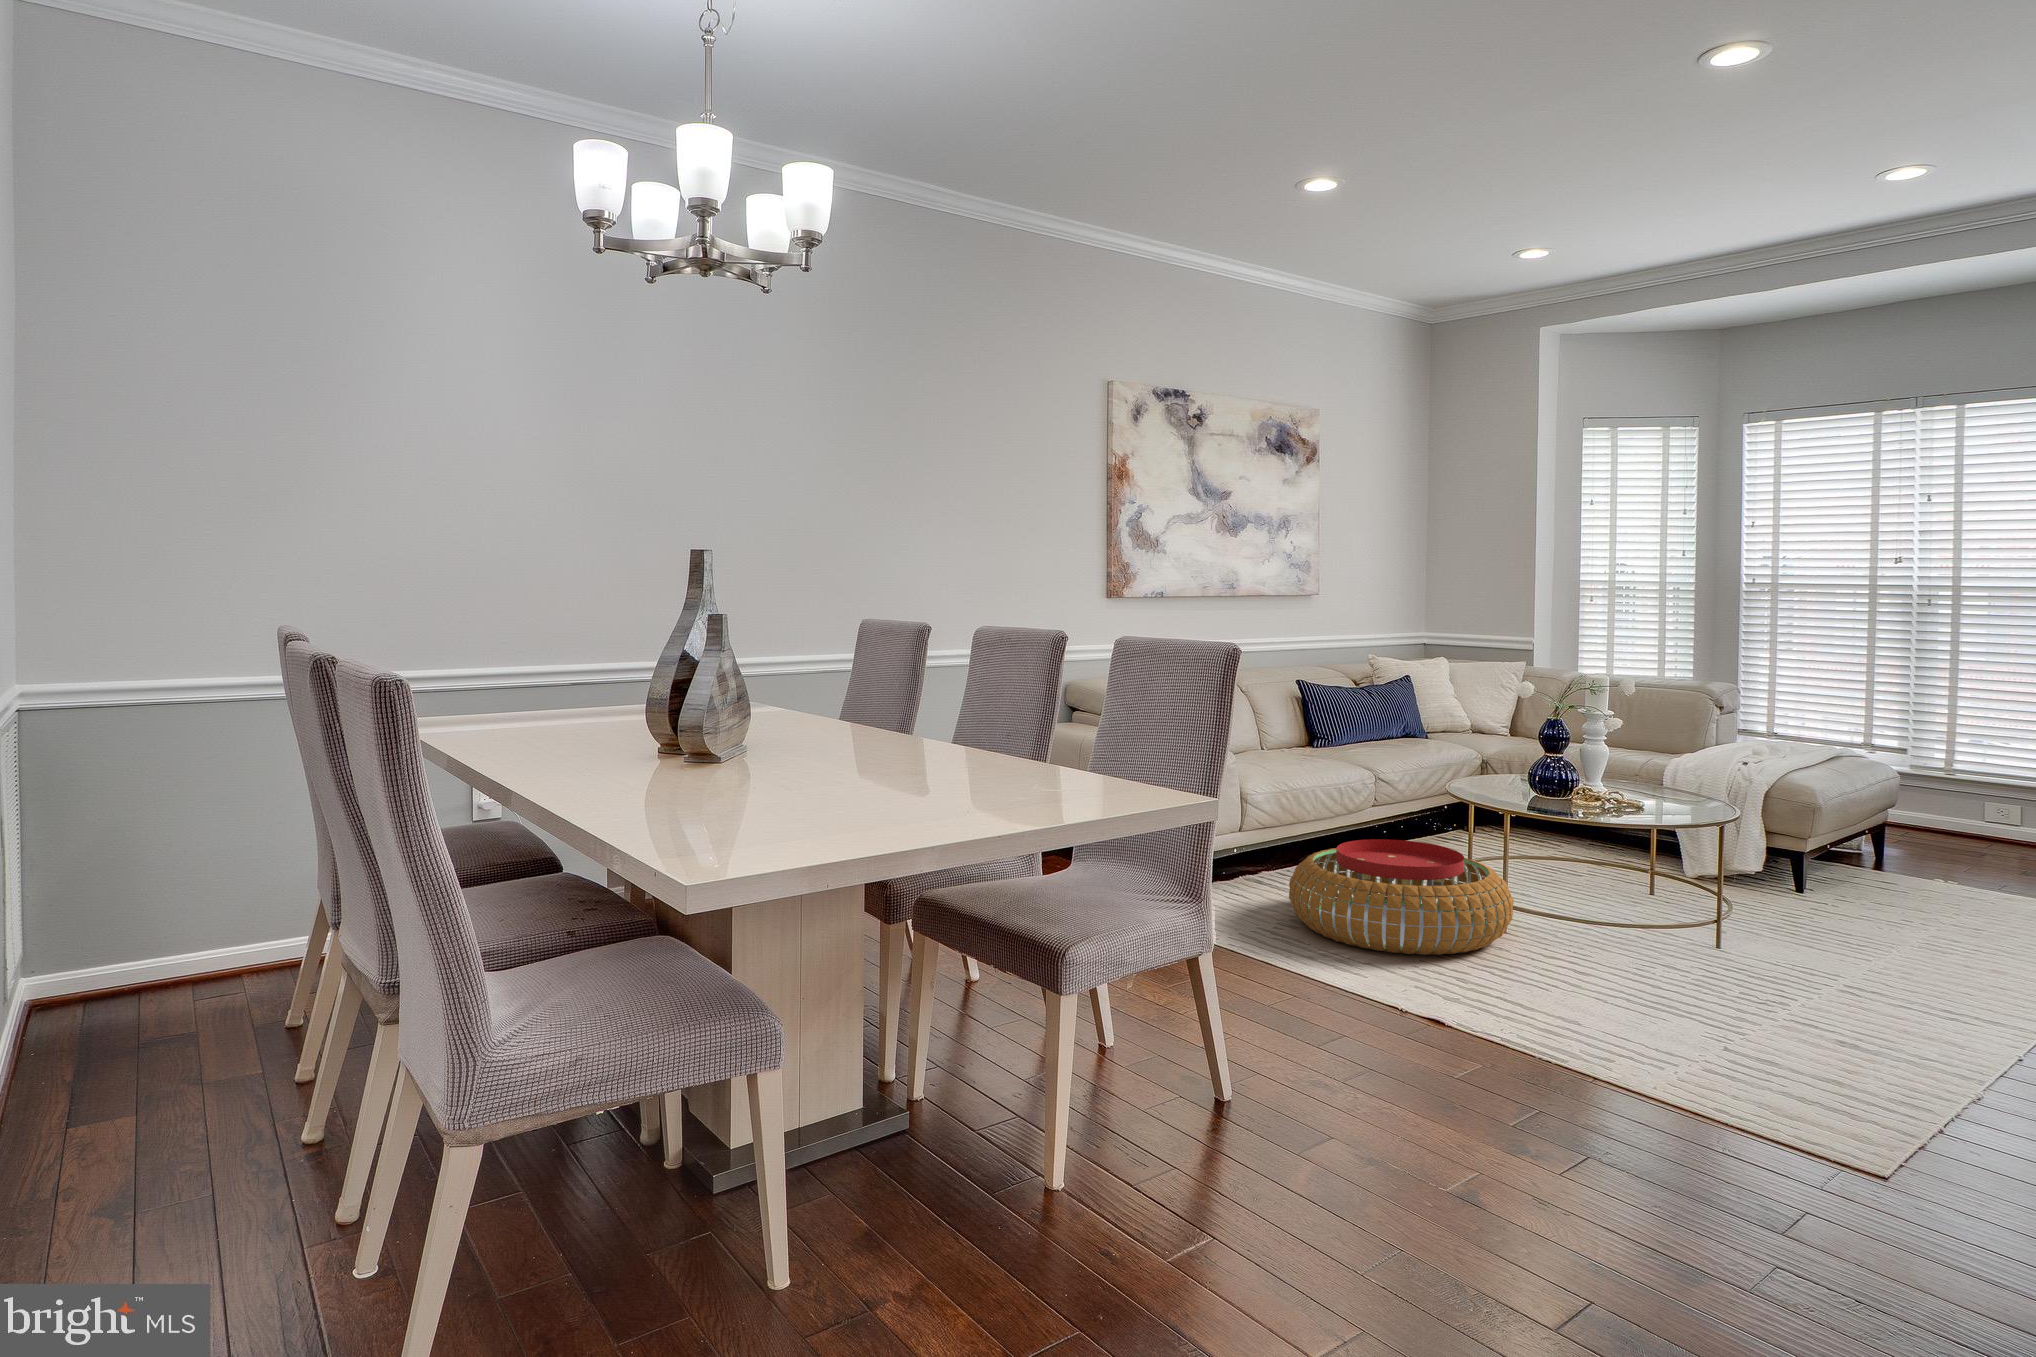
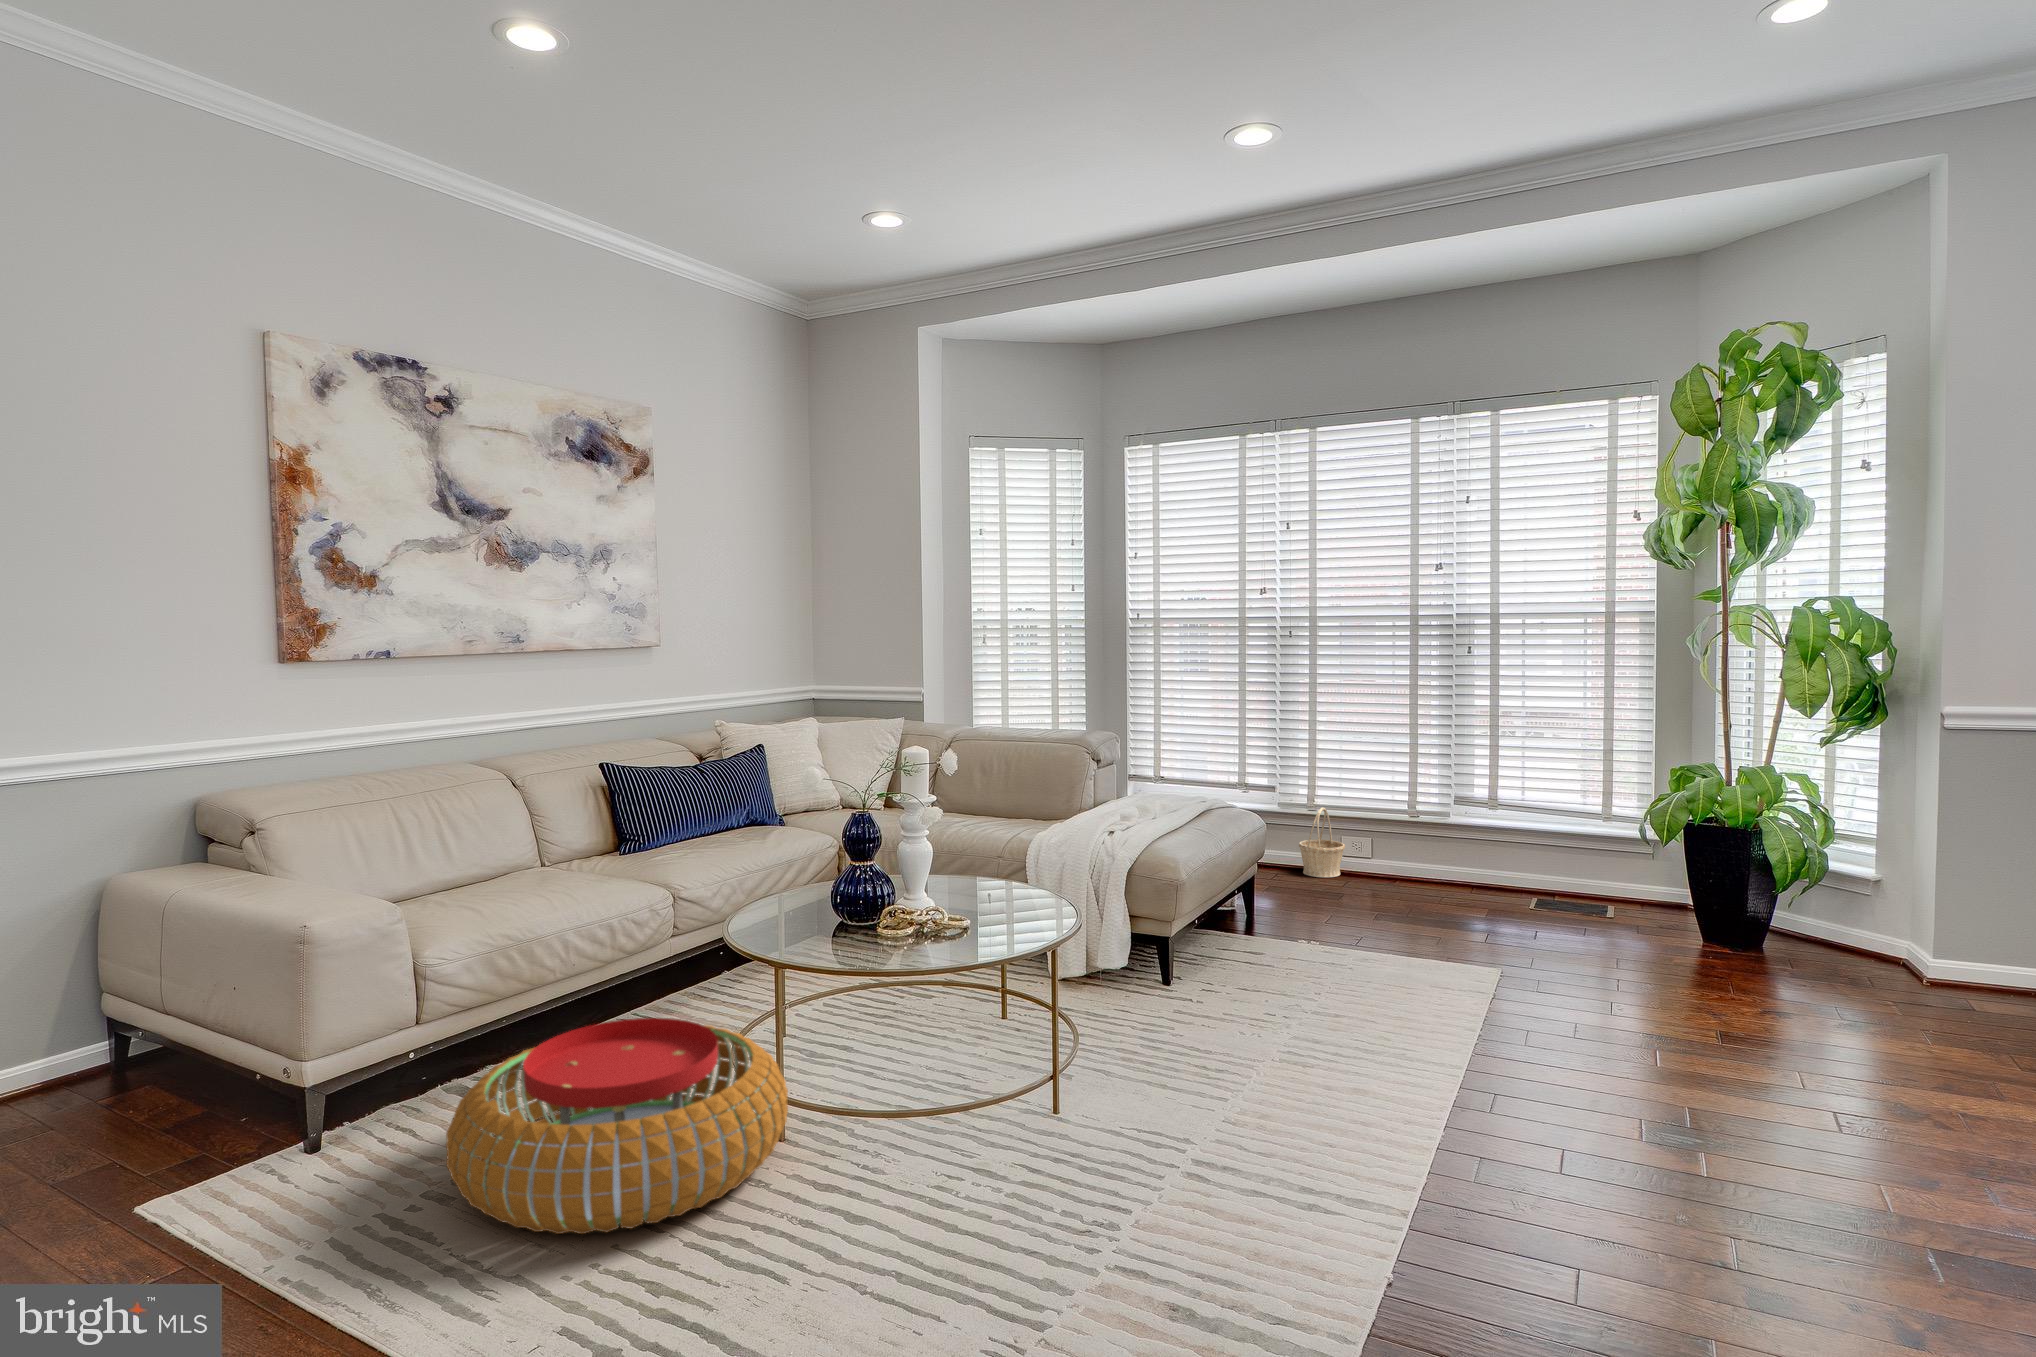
basket: none [1929,769,1985,837] -> present [1299,807,1345,877]

